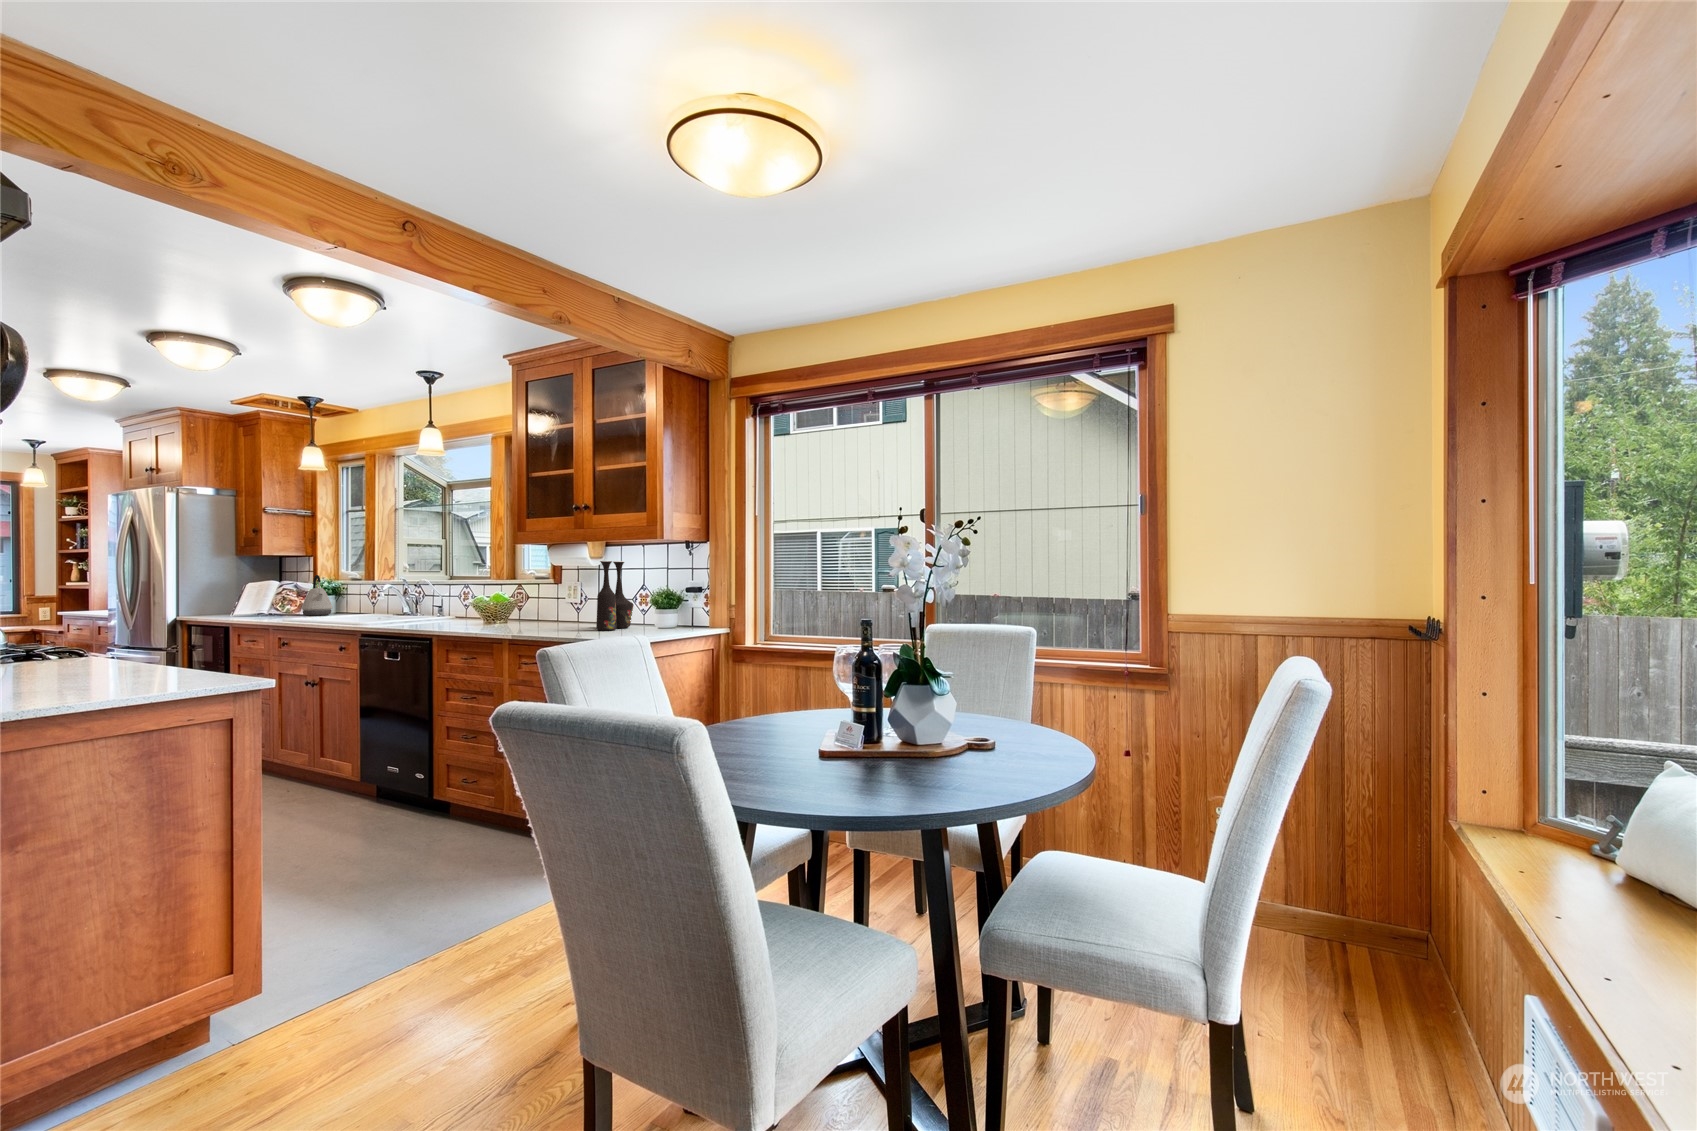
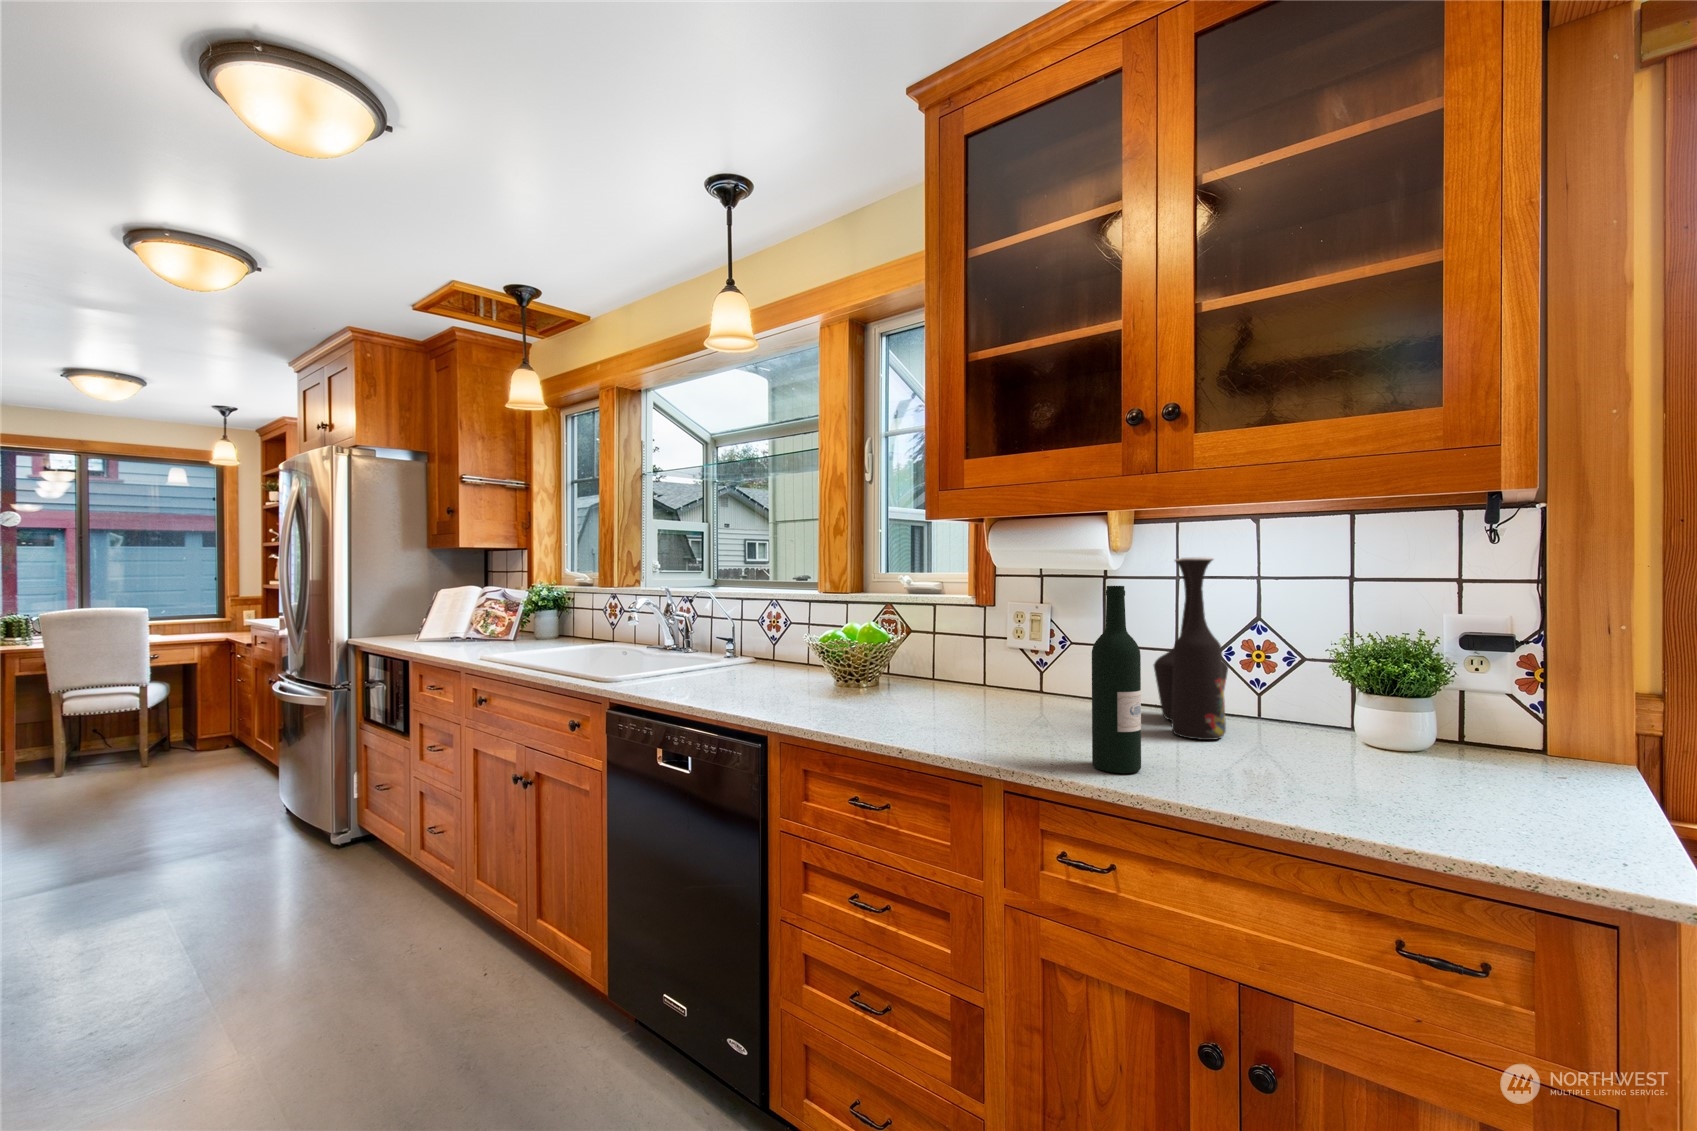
wine bottle: none [537,571,555,635] -> present [1092,586,1141,773]
kettle: present [302,575,332,616] -> none [510,579,556,647]

